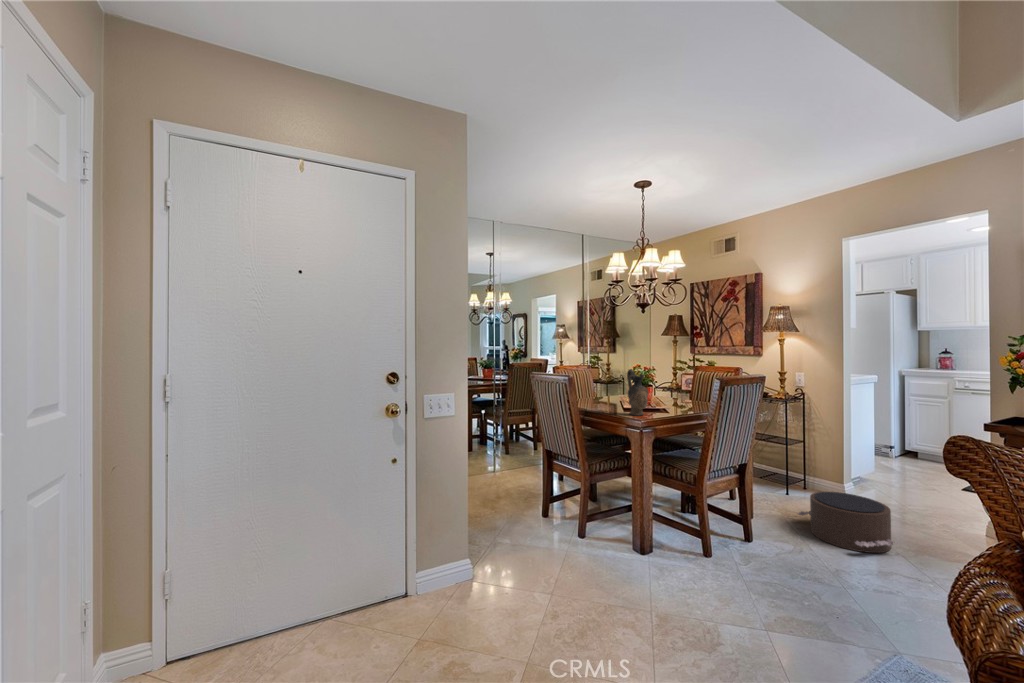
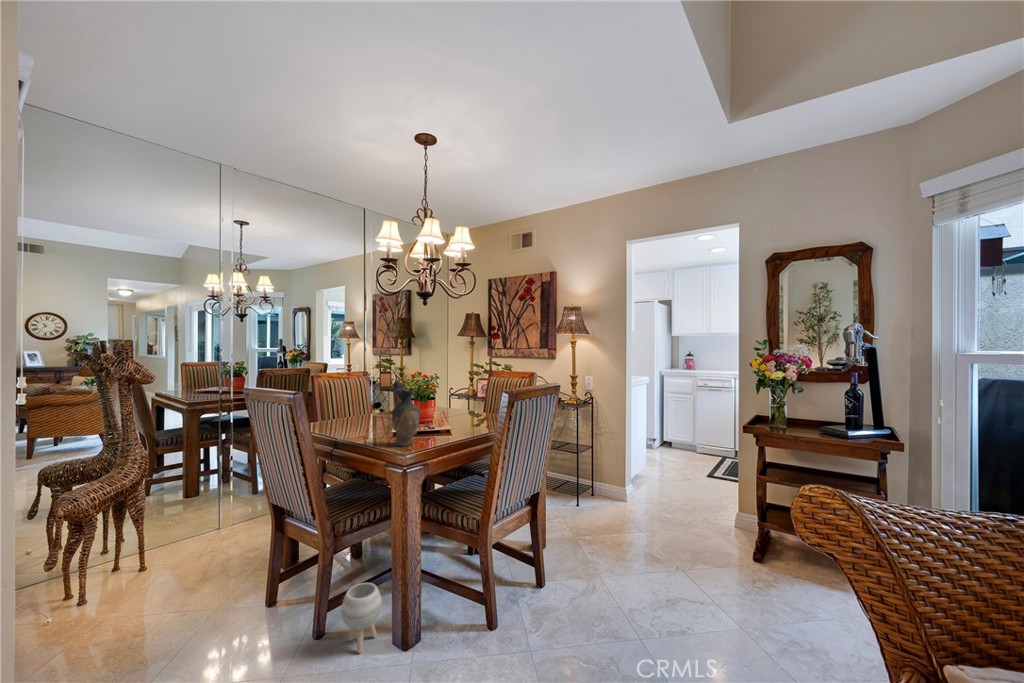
pouf: present [798,492,894,553] -> none [587,505,678,575]
planter: none [599,506,625,549] -> present [342,583,381,653]

